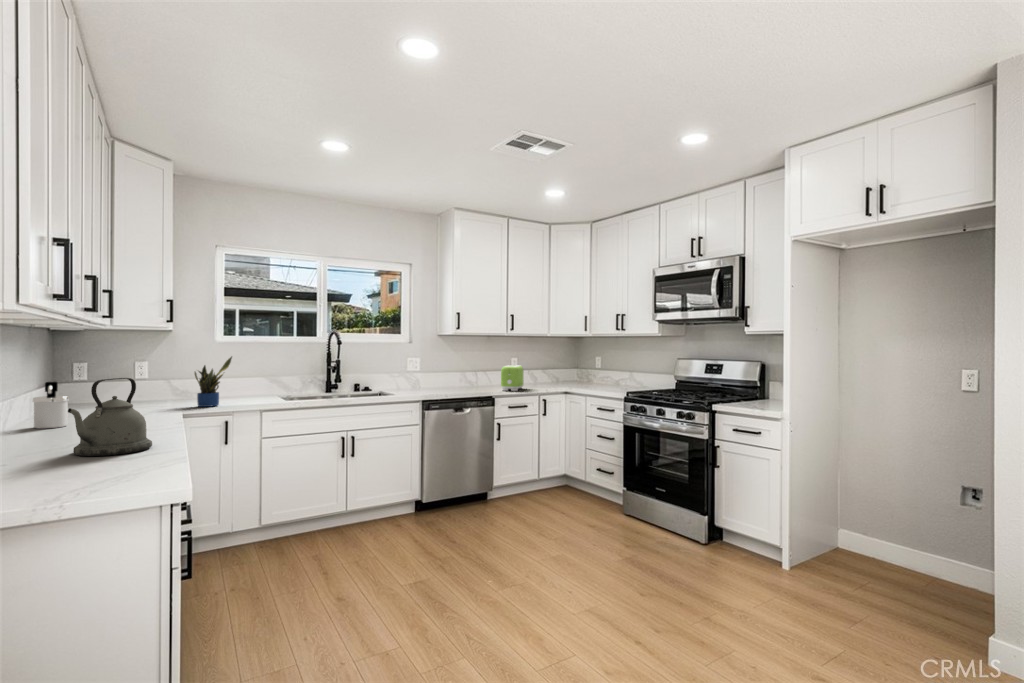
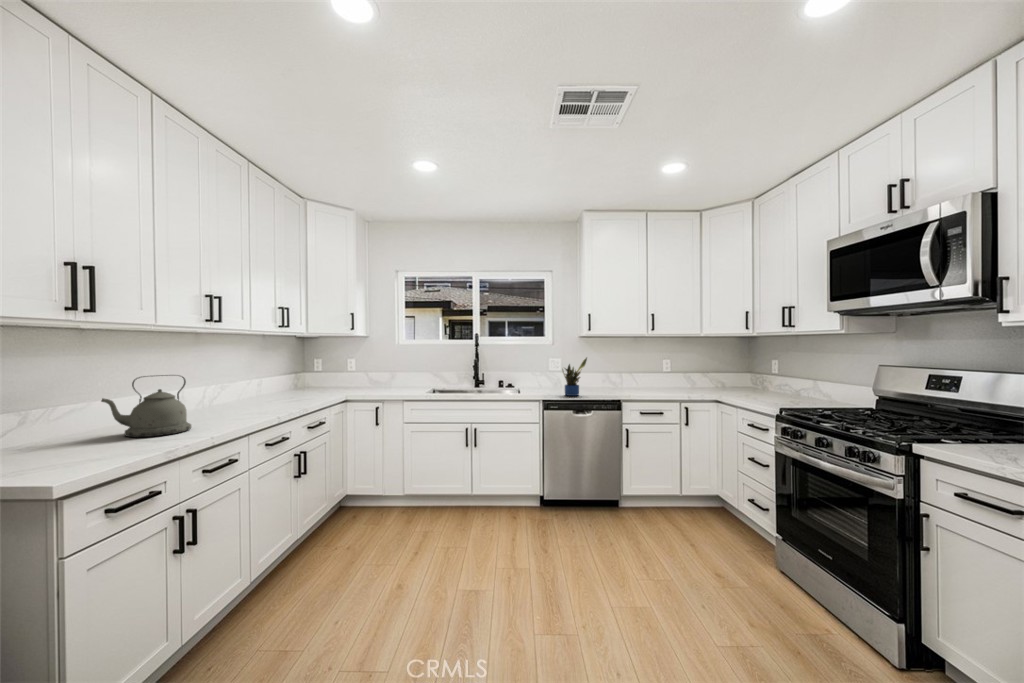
potted plant: present [195,357,232,407] -> present [563,358,587,396]
toaster: present [501,365,524,391] -> none [631,368,664,396]
soap dispenser: present [33,382,69,428] -> none [215,374,241,406]

